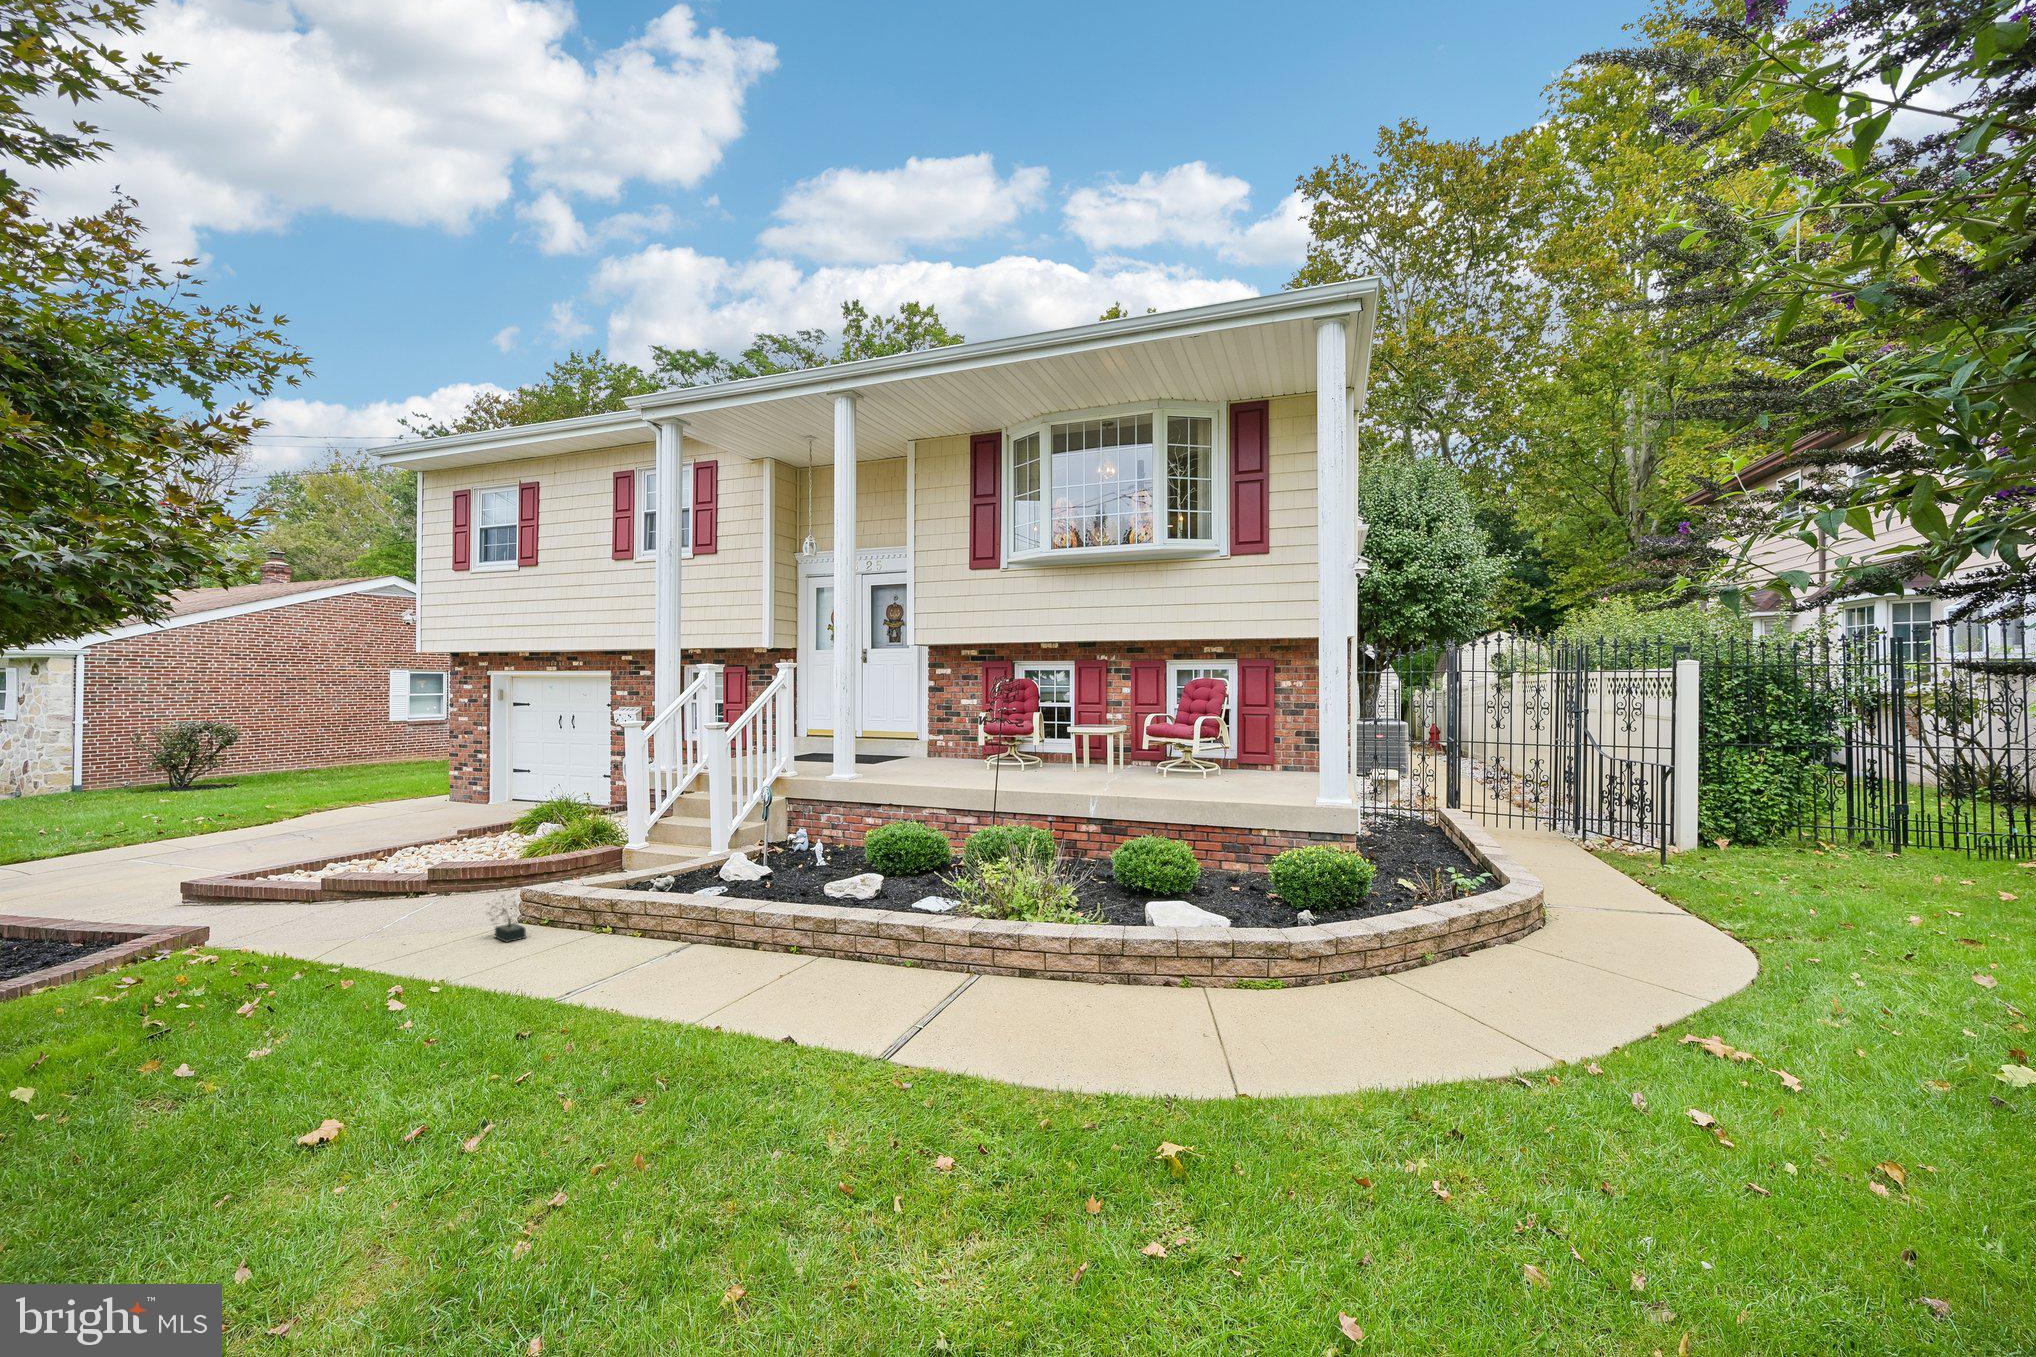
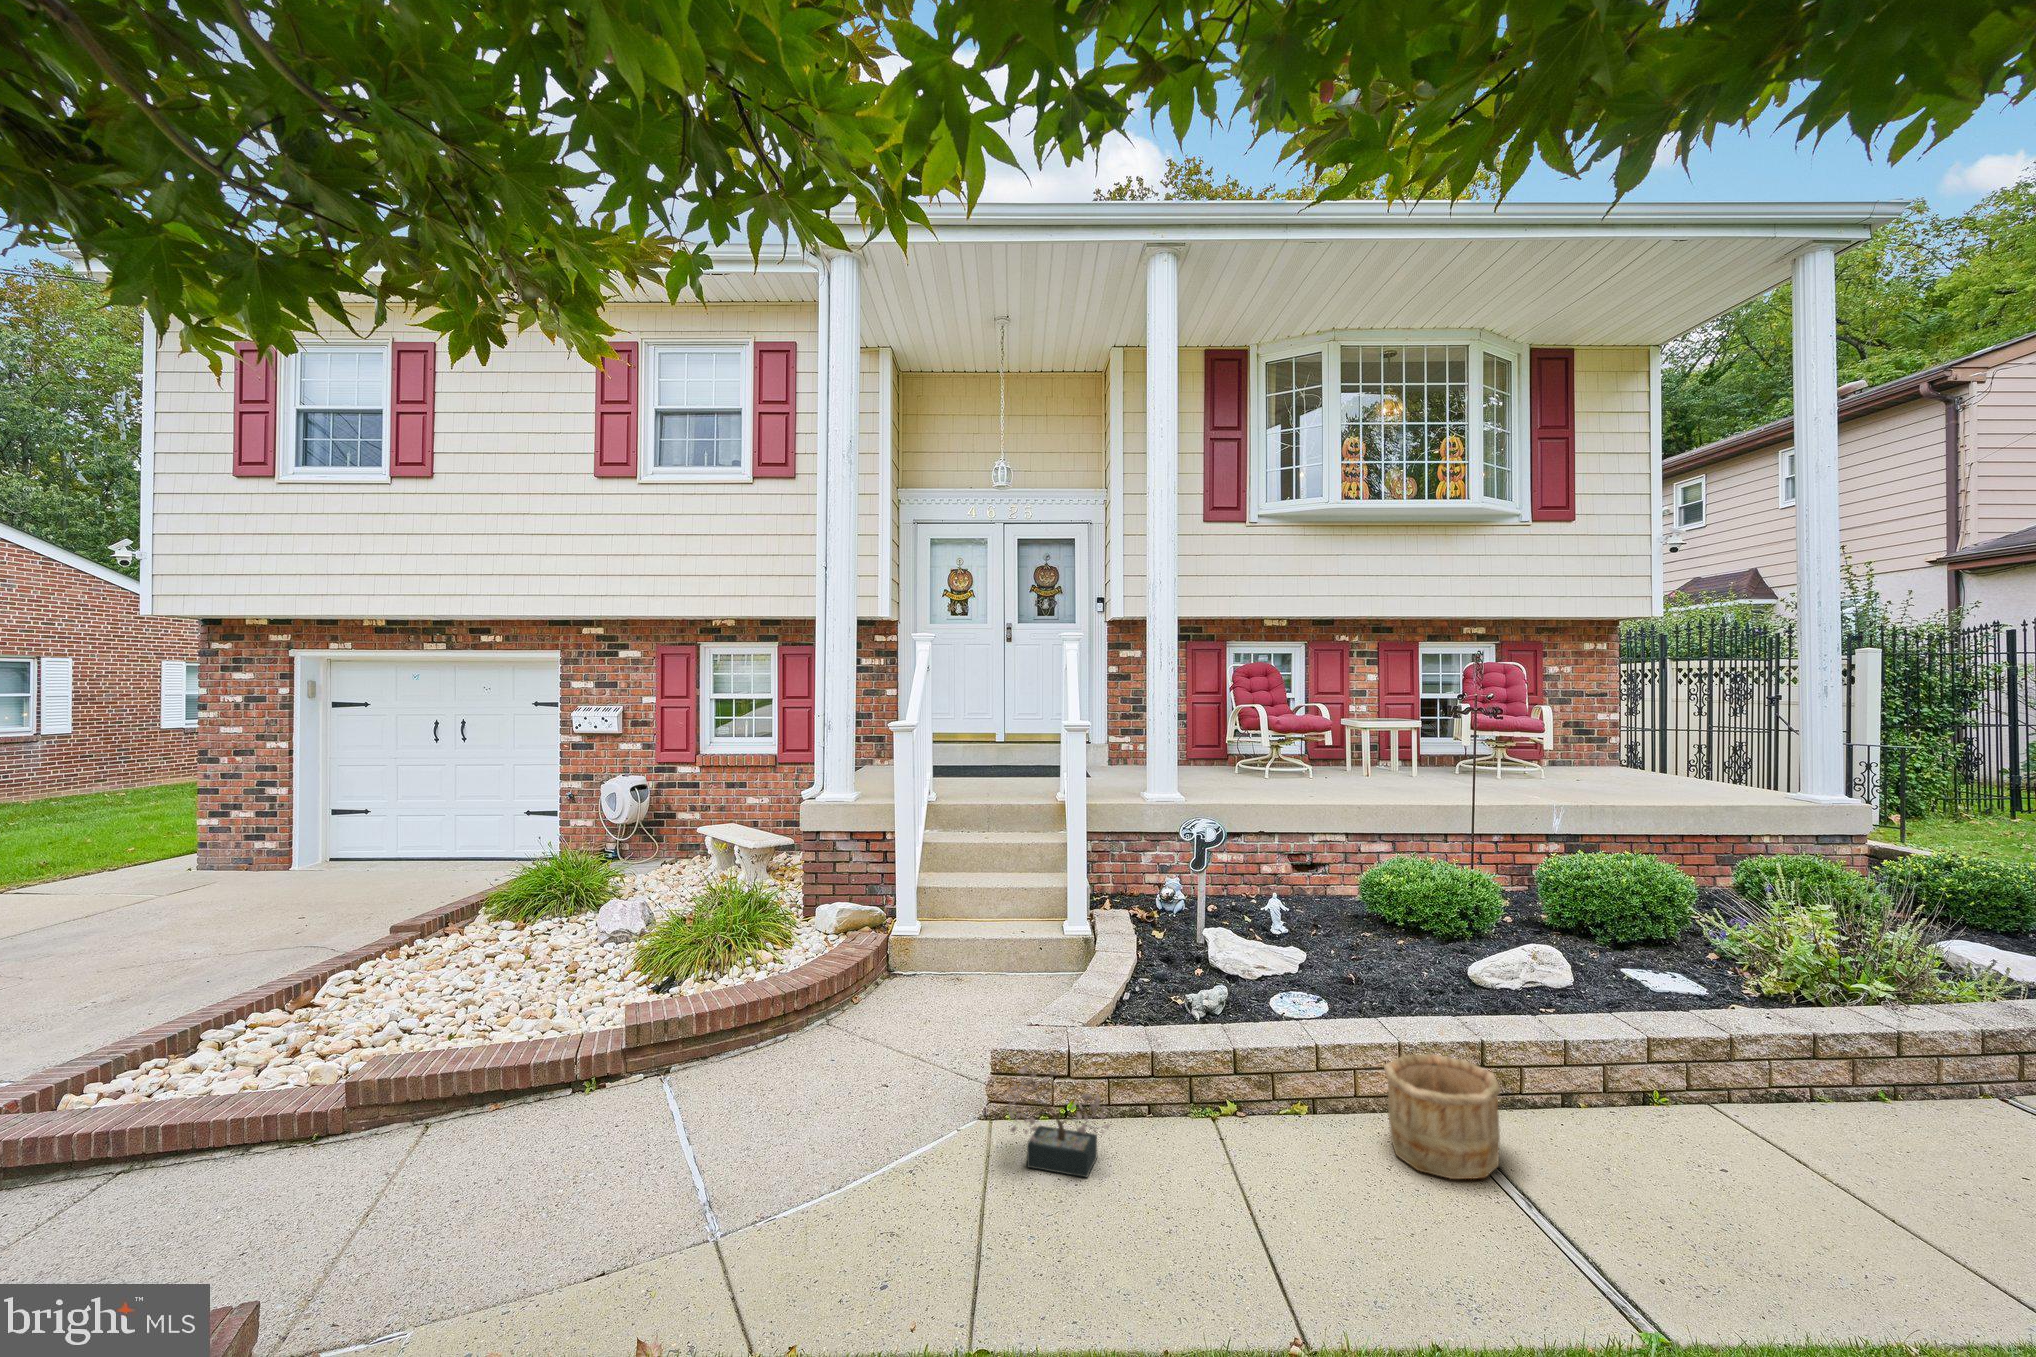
wooden bucket: none [616,908,673,960] -> present [1384,1054,1501,1179]

